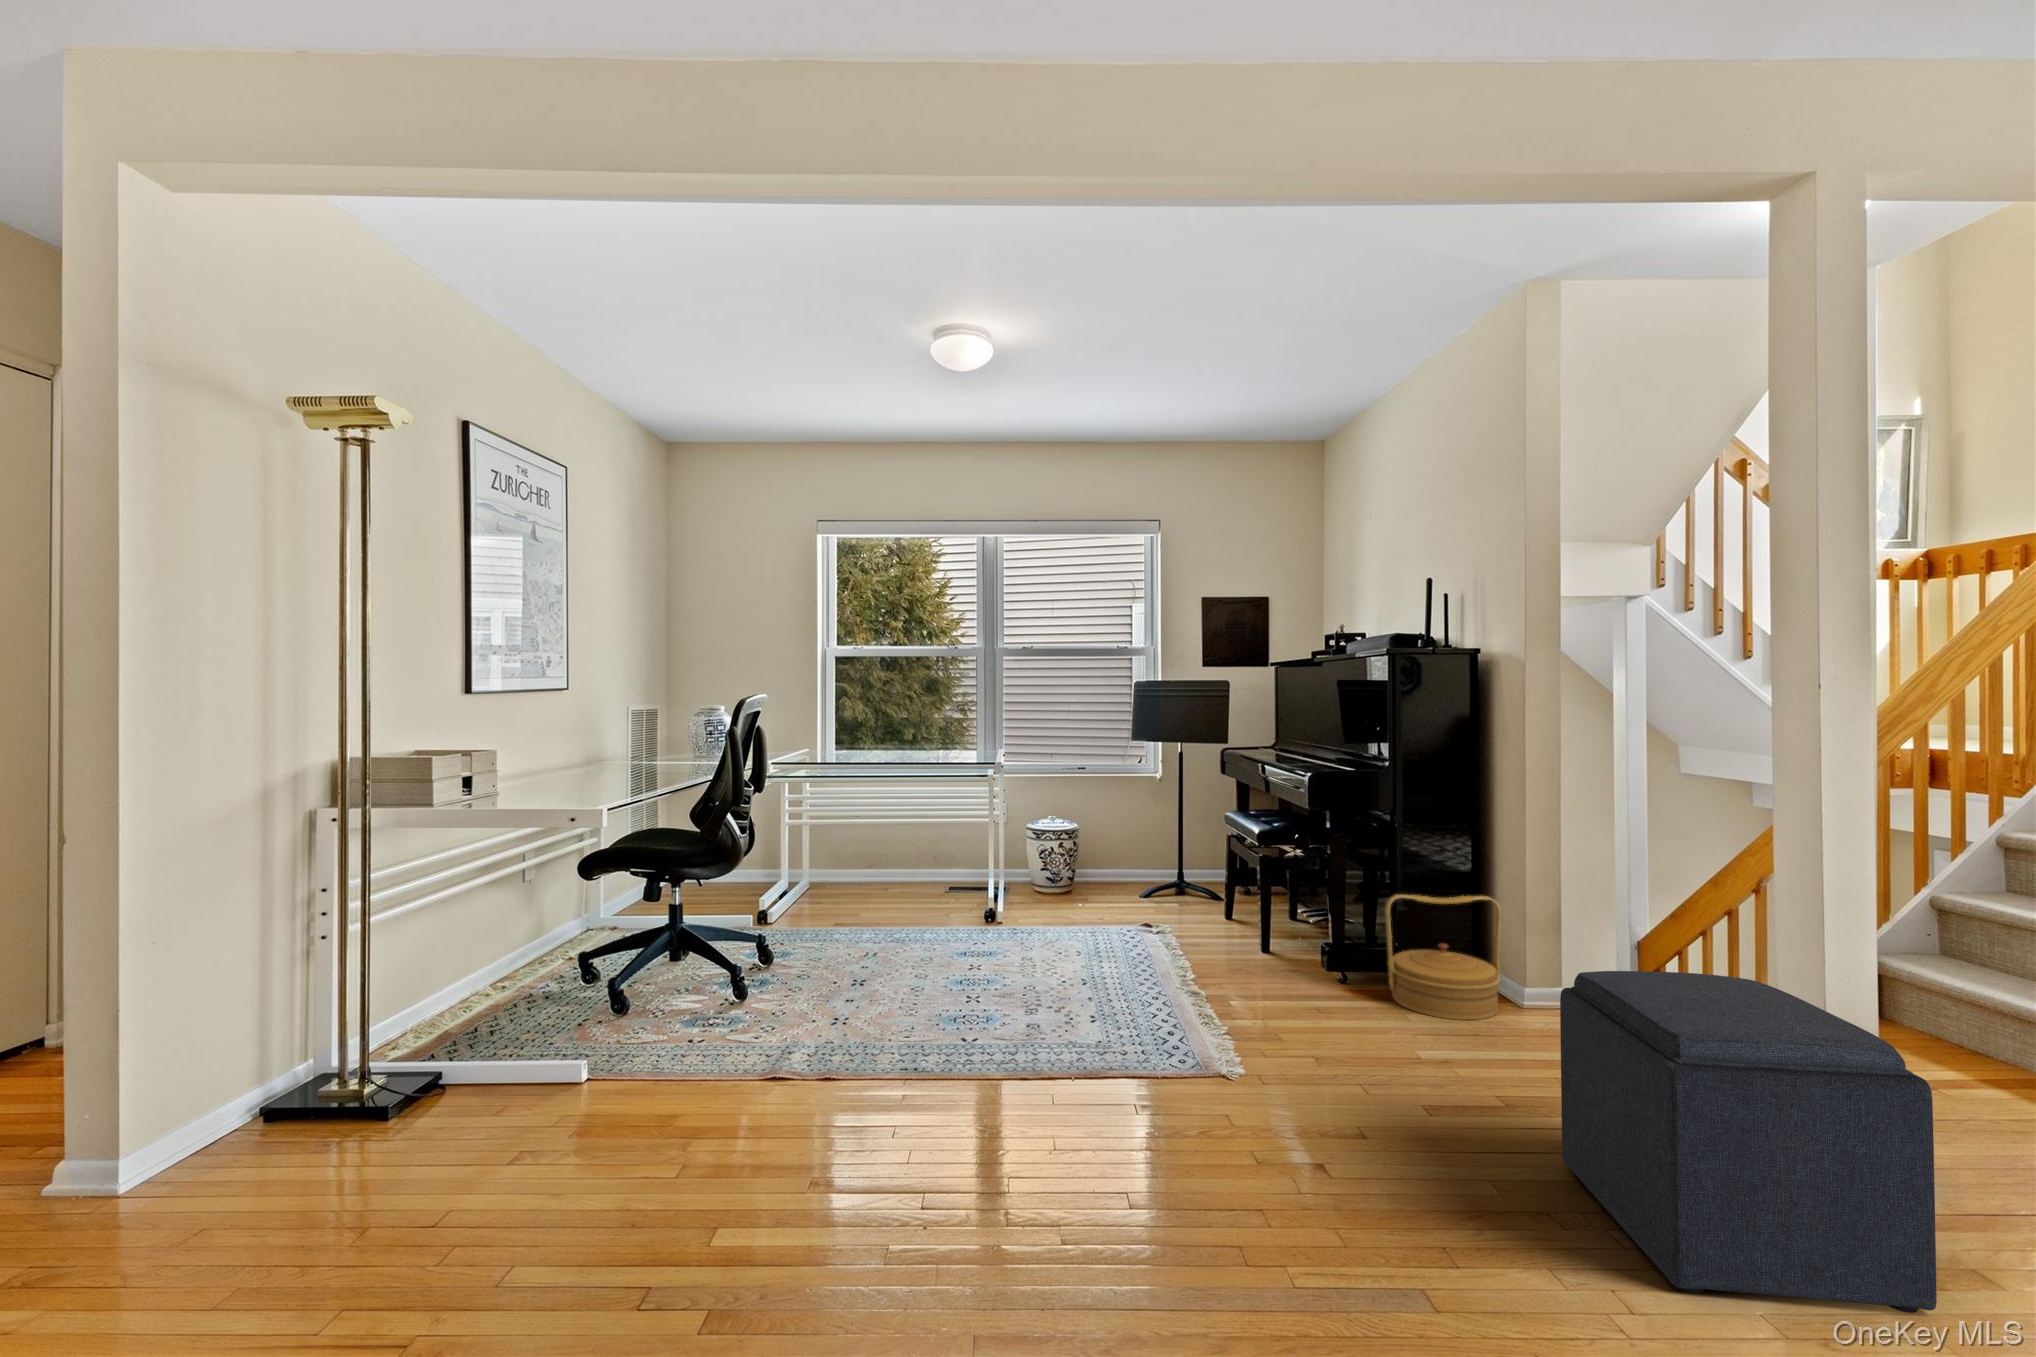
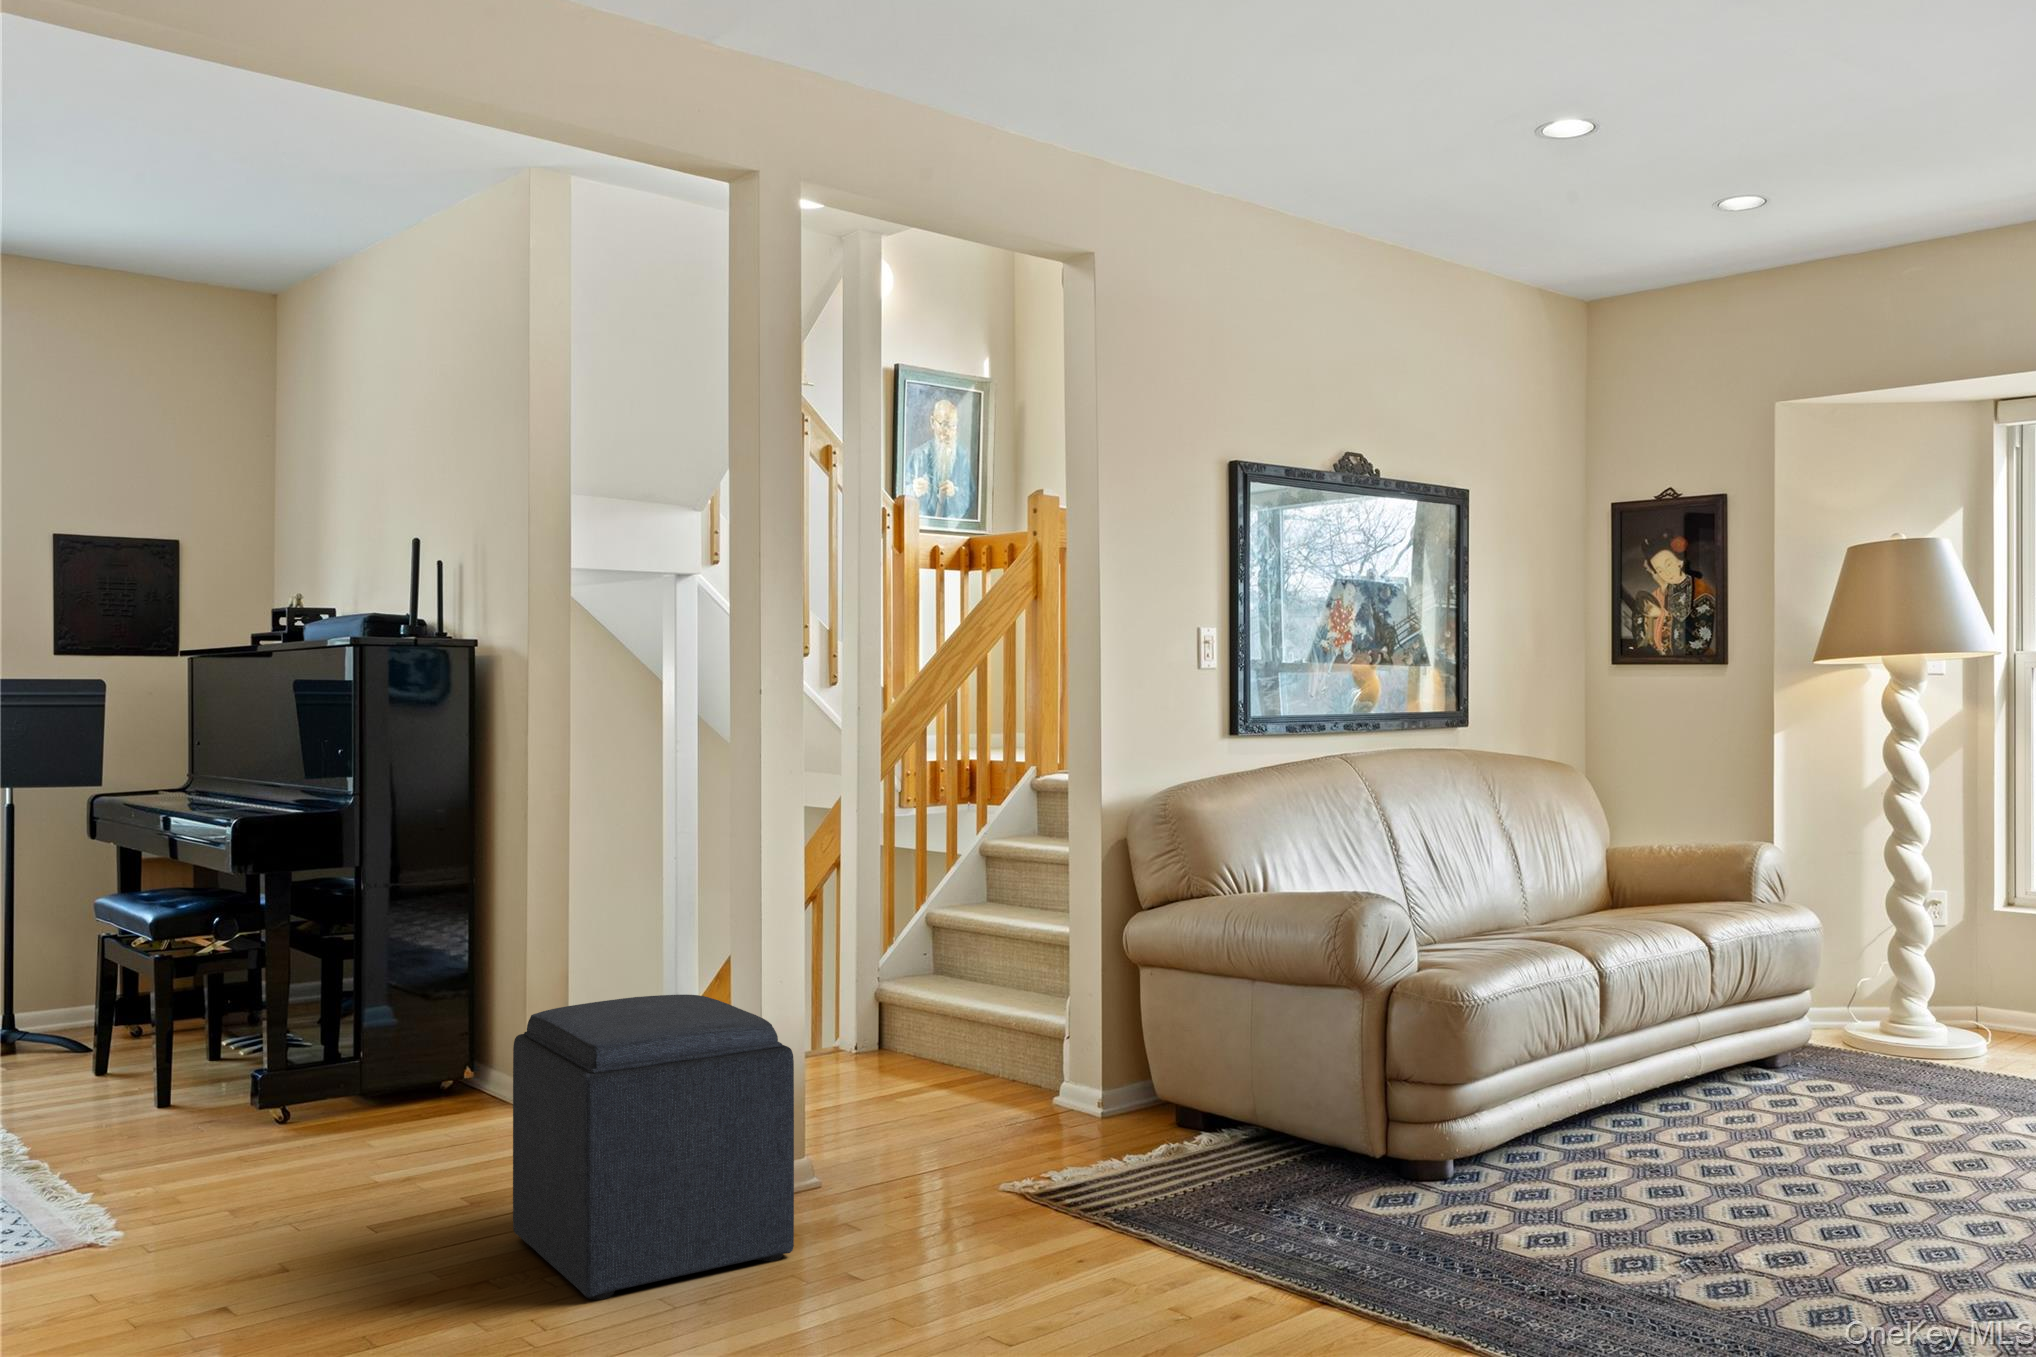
woven basket: present [1385,894,1501,1020] -> none [342,967,495,1136]

